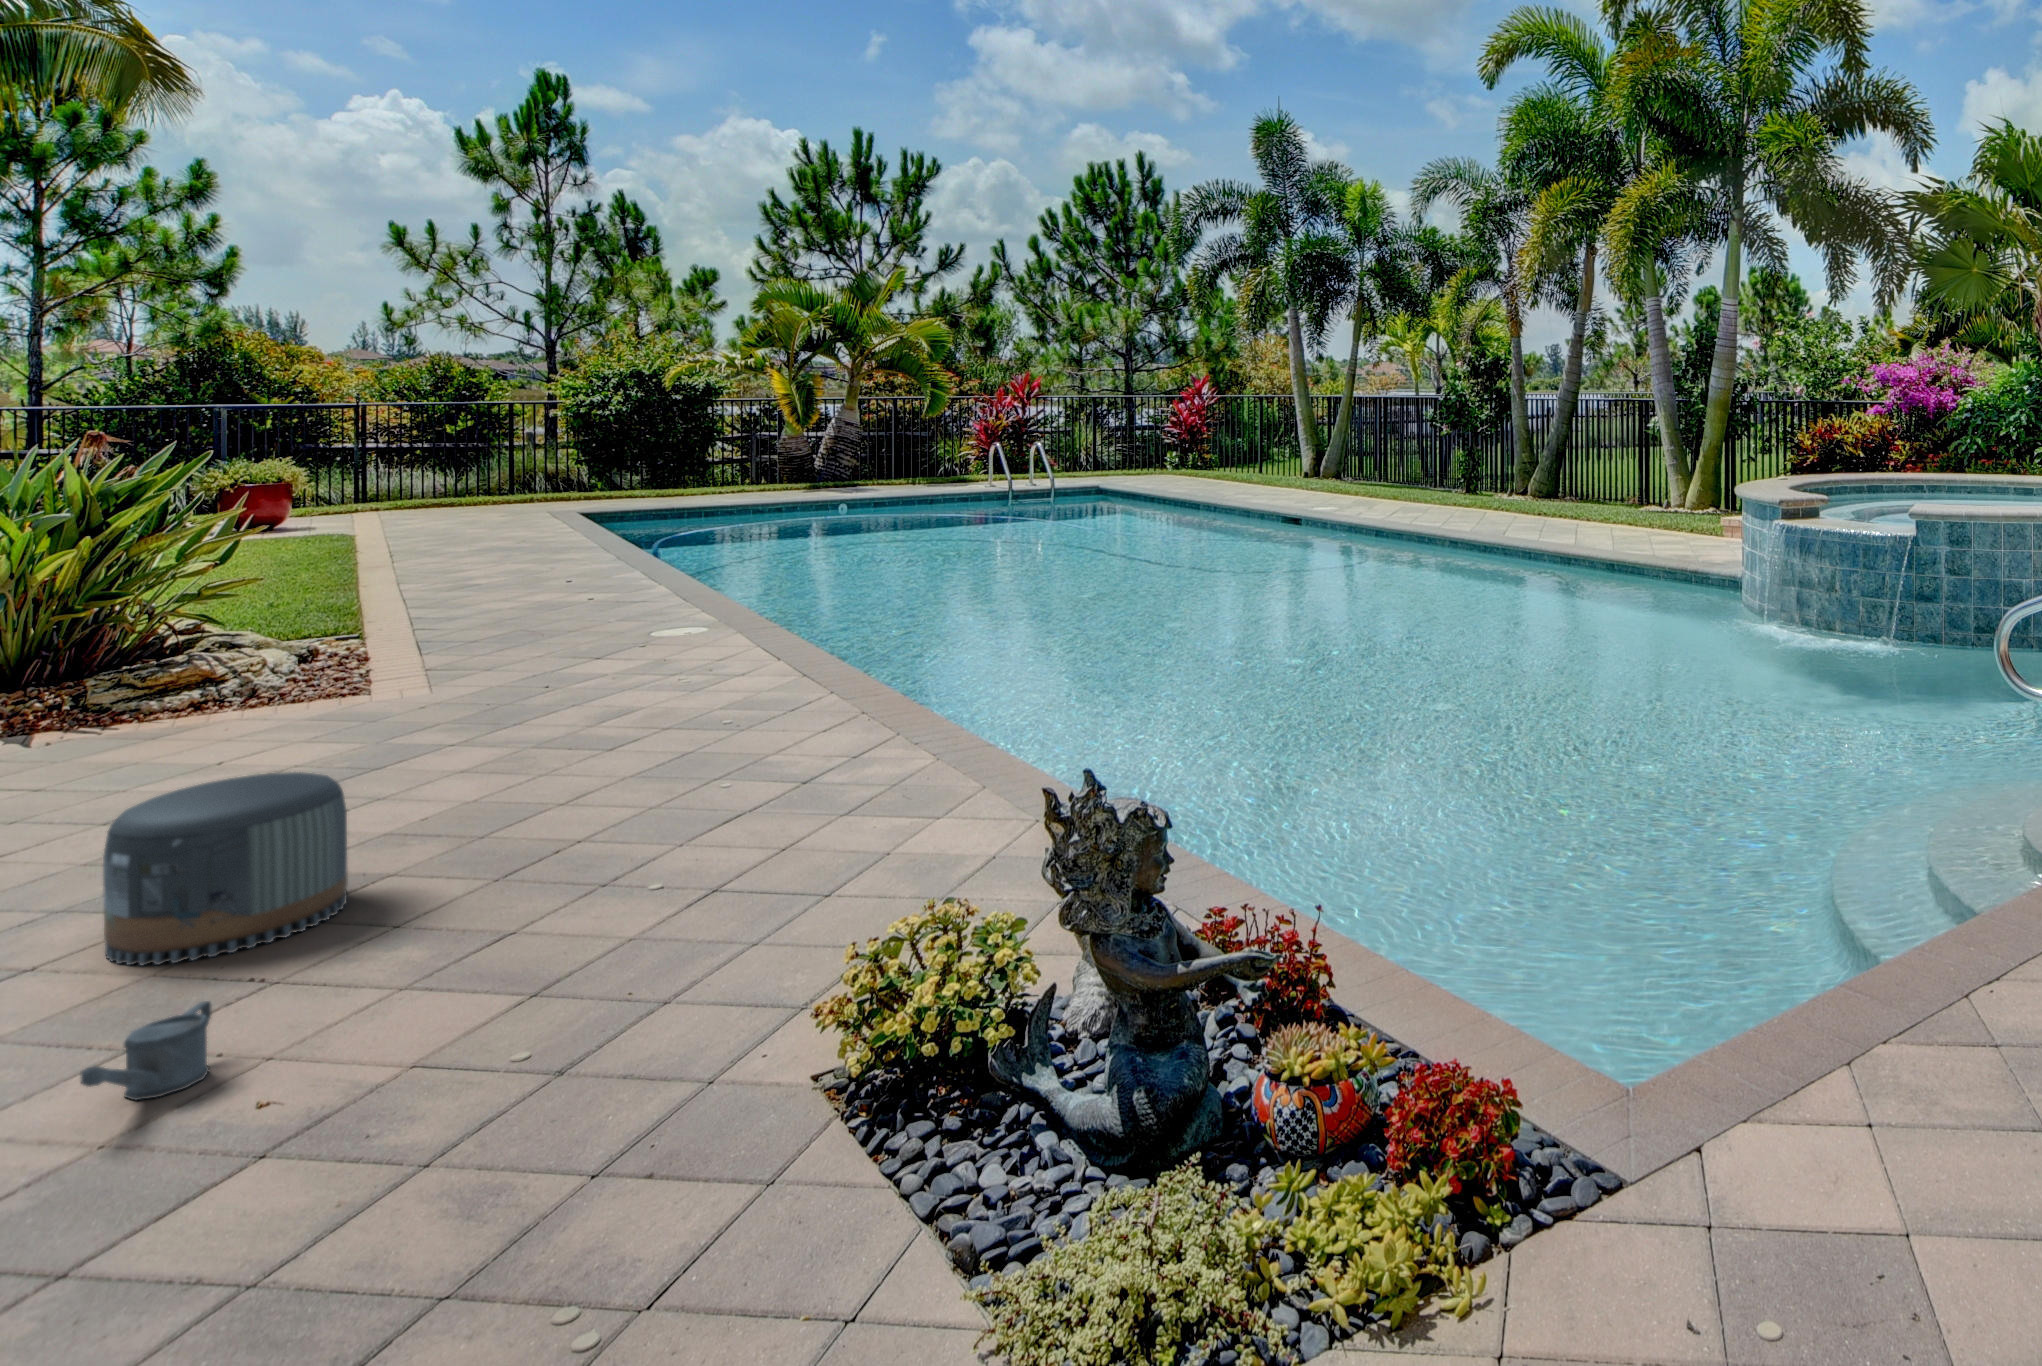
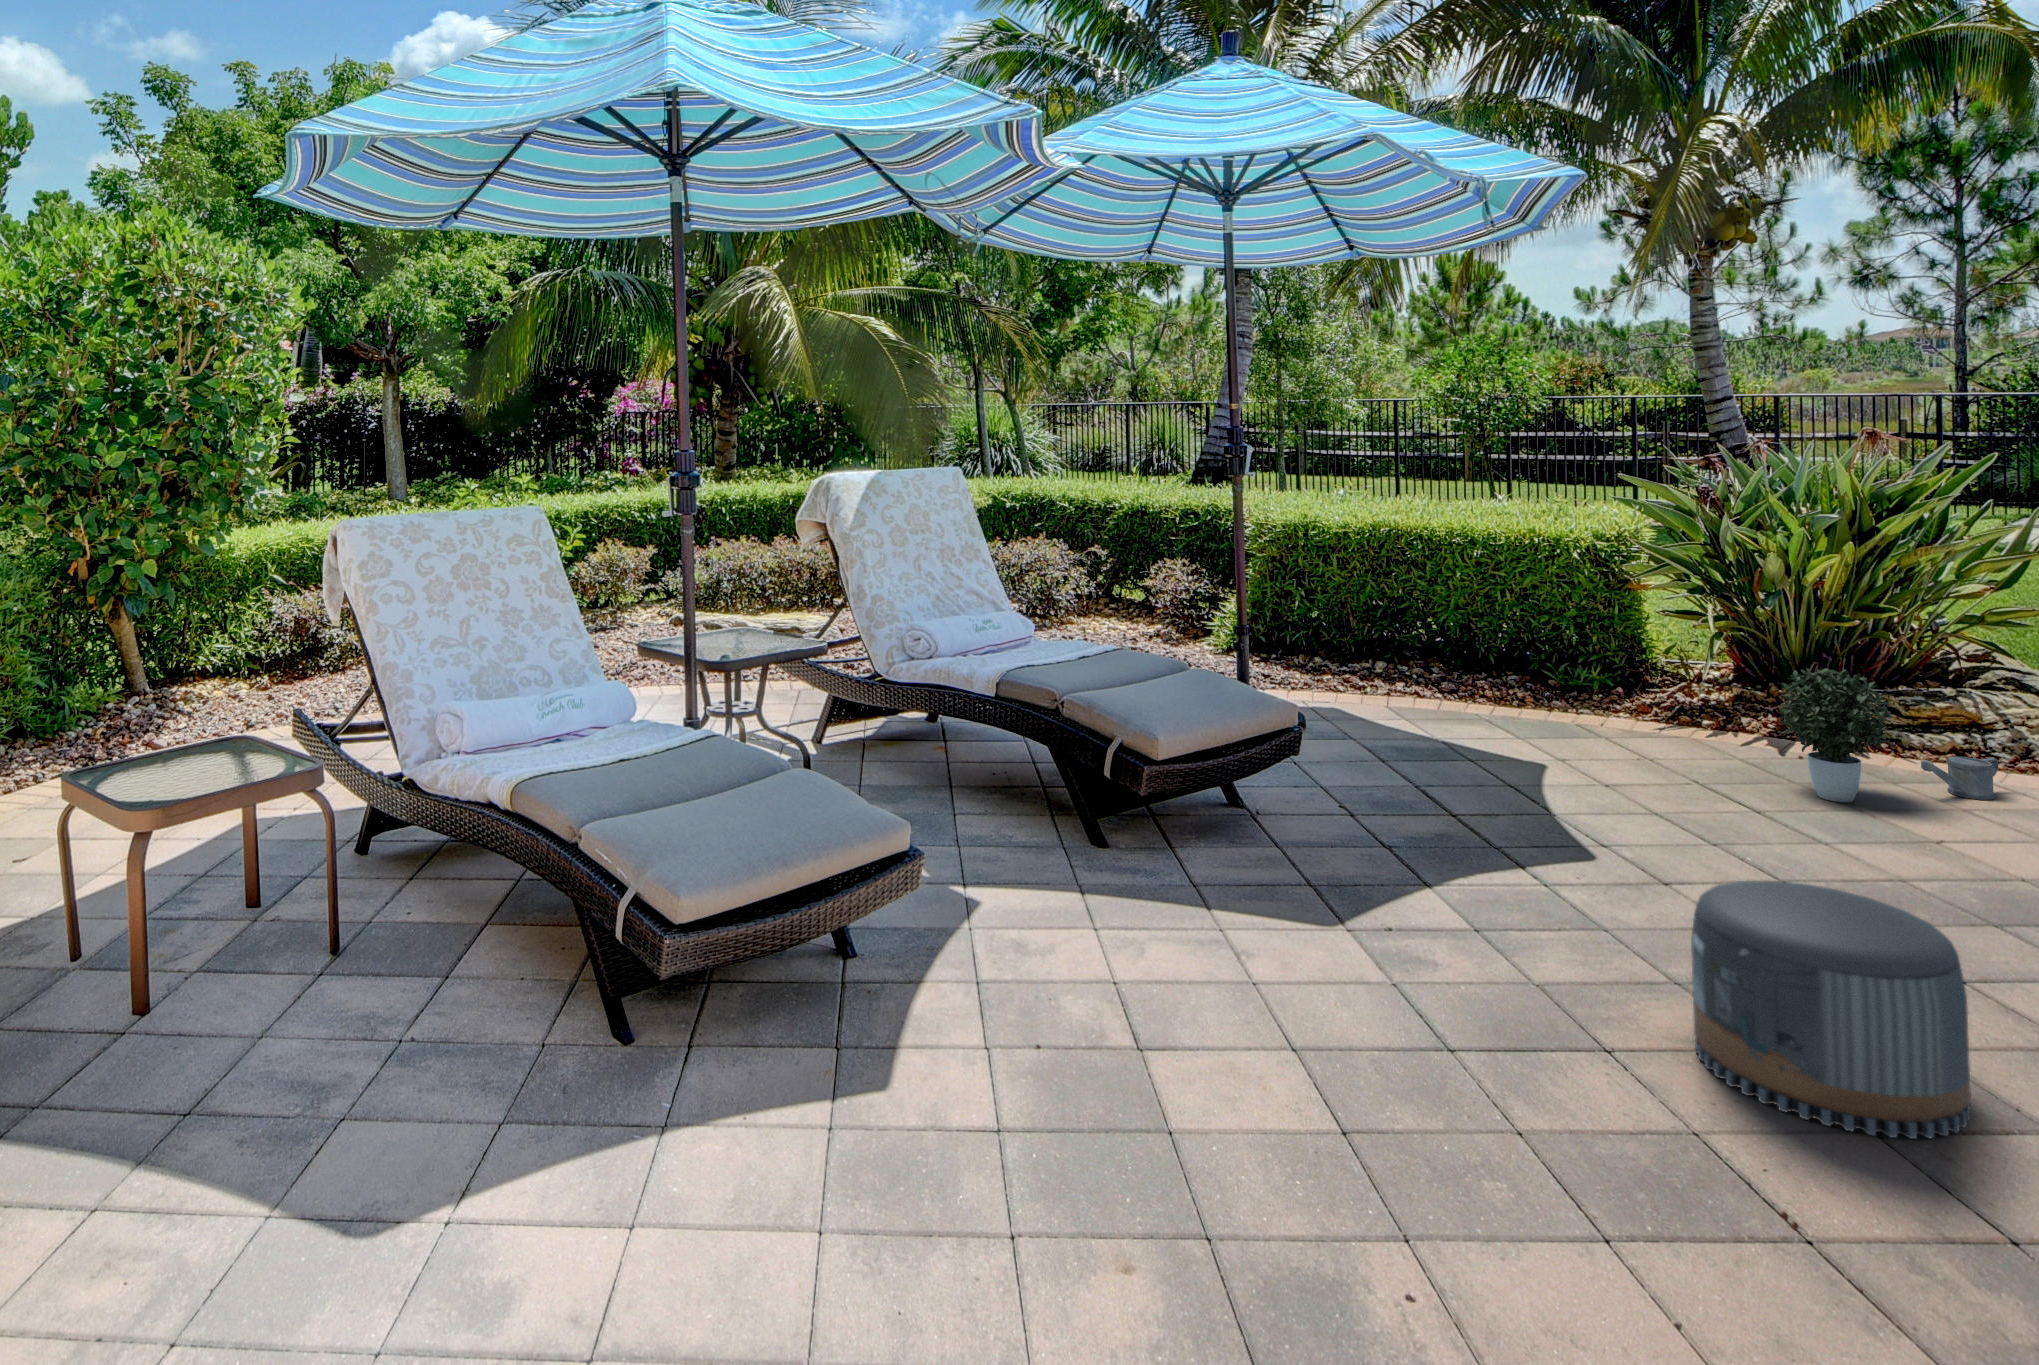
potted plant: none [44,645,167,772] -> present [1779,667,1893,802]
watering can: present [80,1001,212,1100] -> present [1921,757,1998,800]

